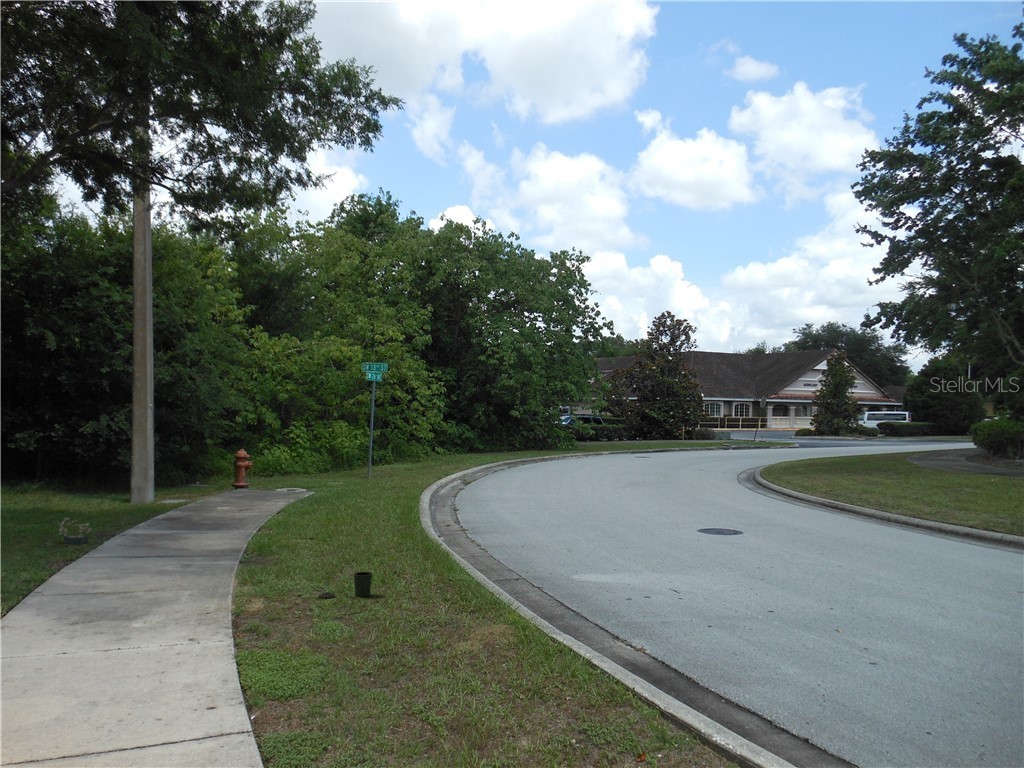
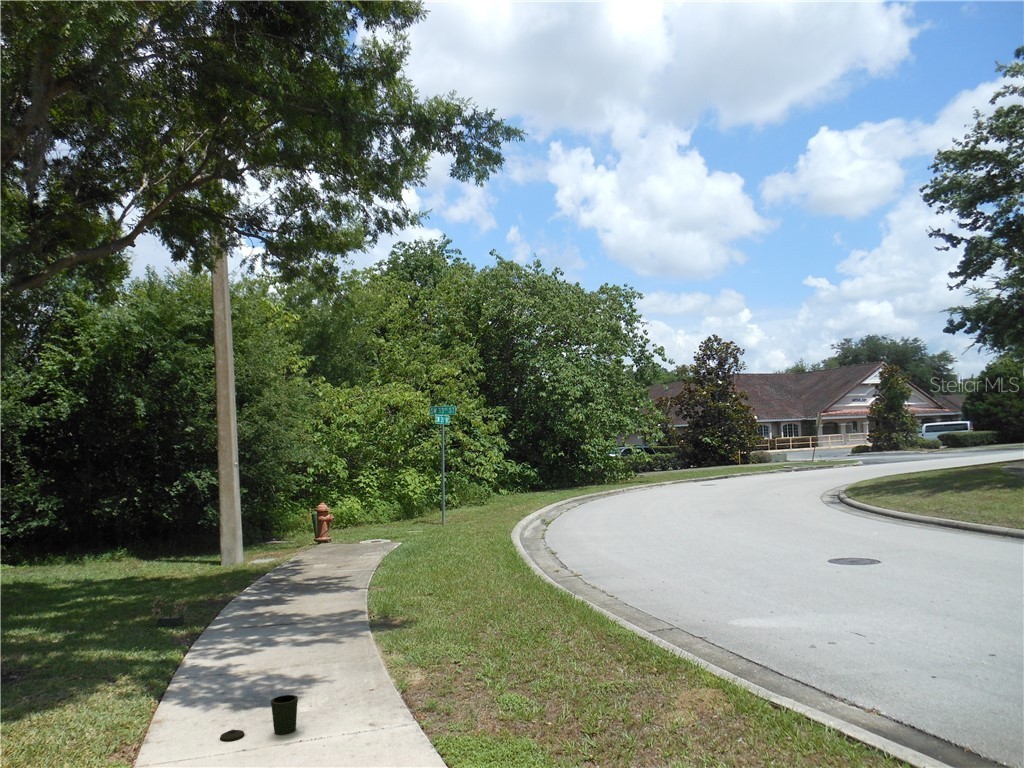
trash can: present [319,572,372,599] -> present [220,695,298,741]

